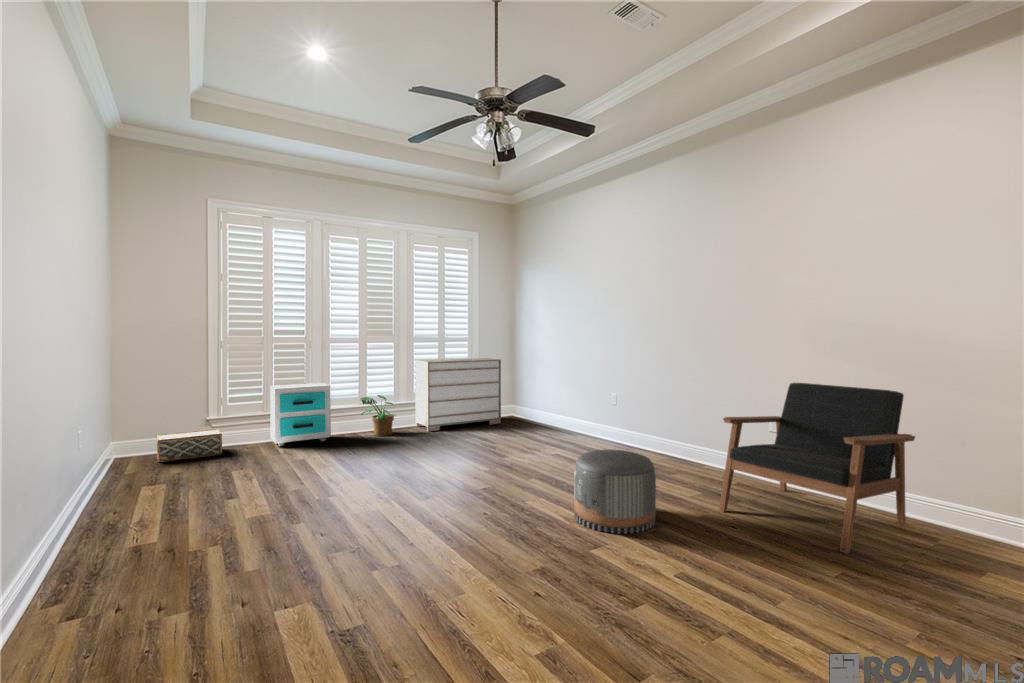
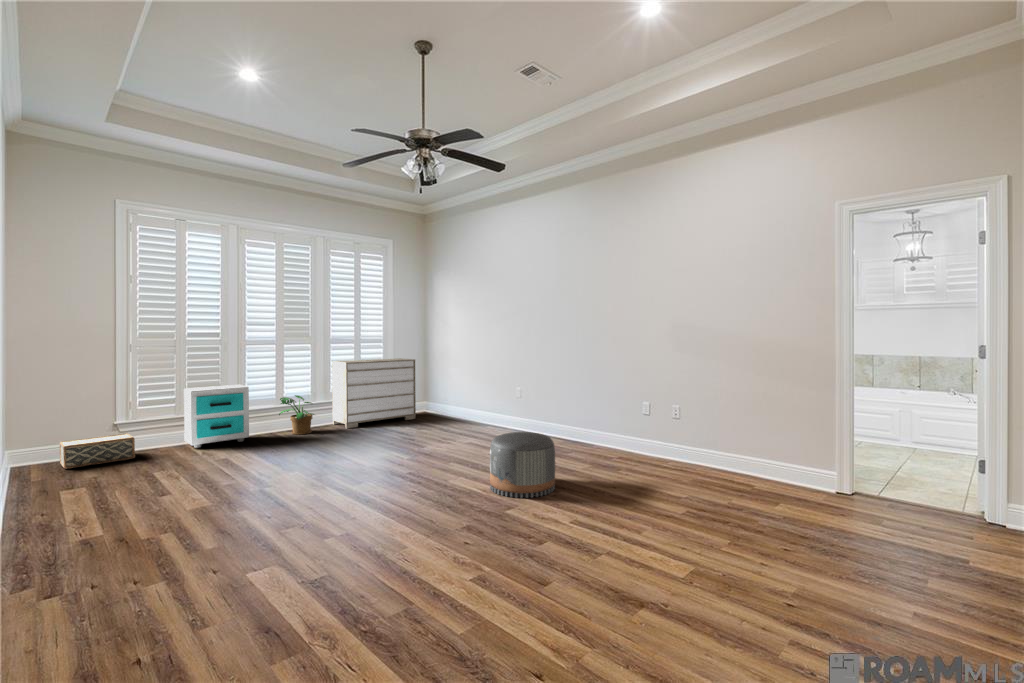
armchair: present [719,383,915,554] -> none [604,374,740,499]

